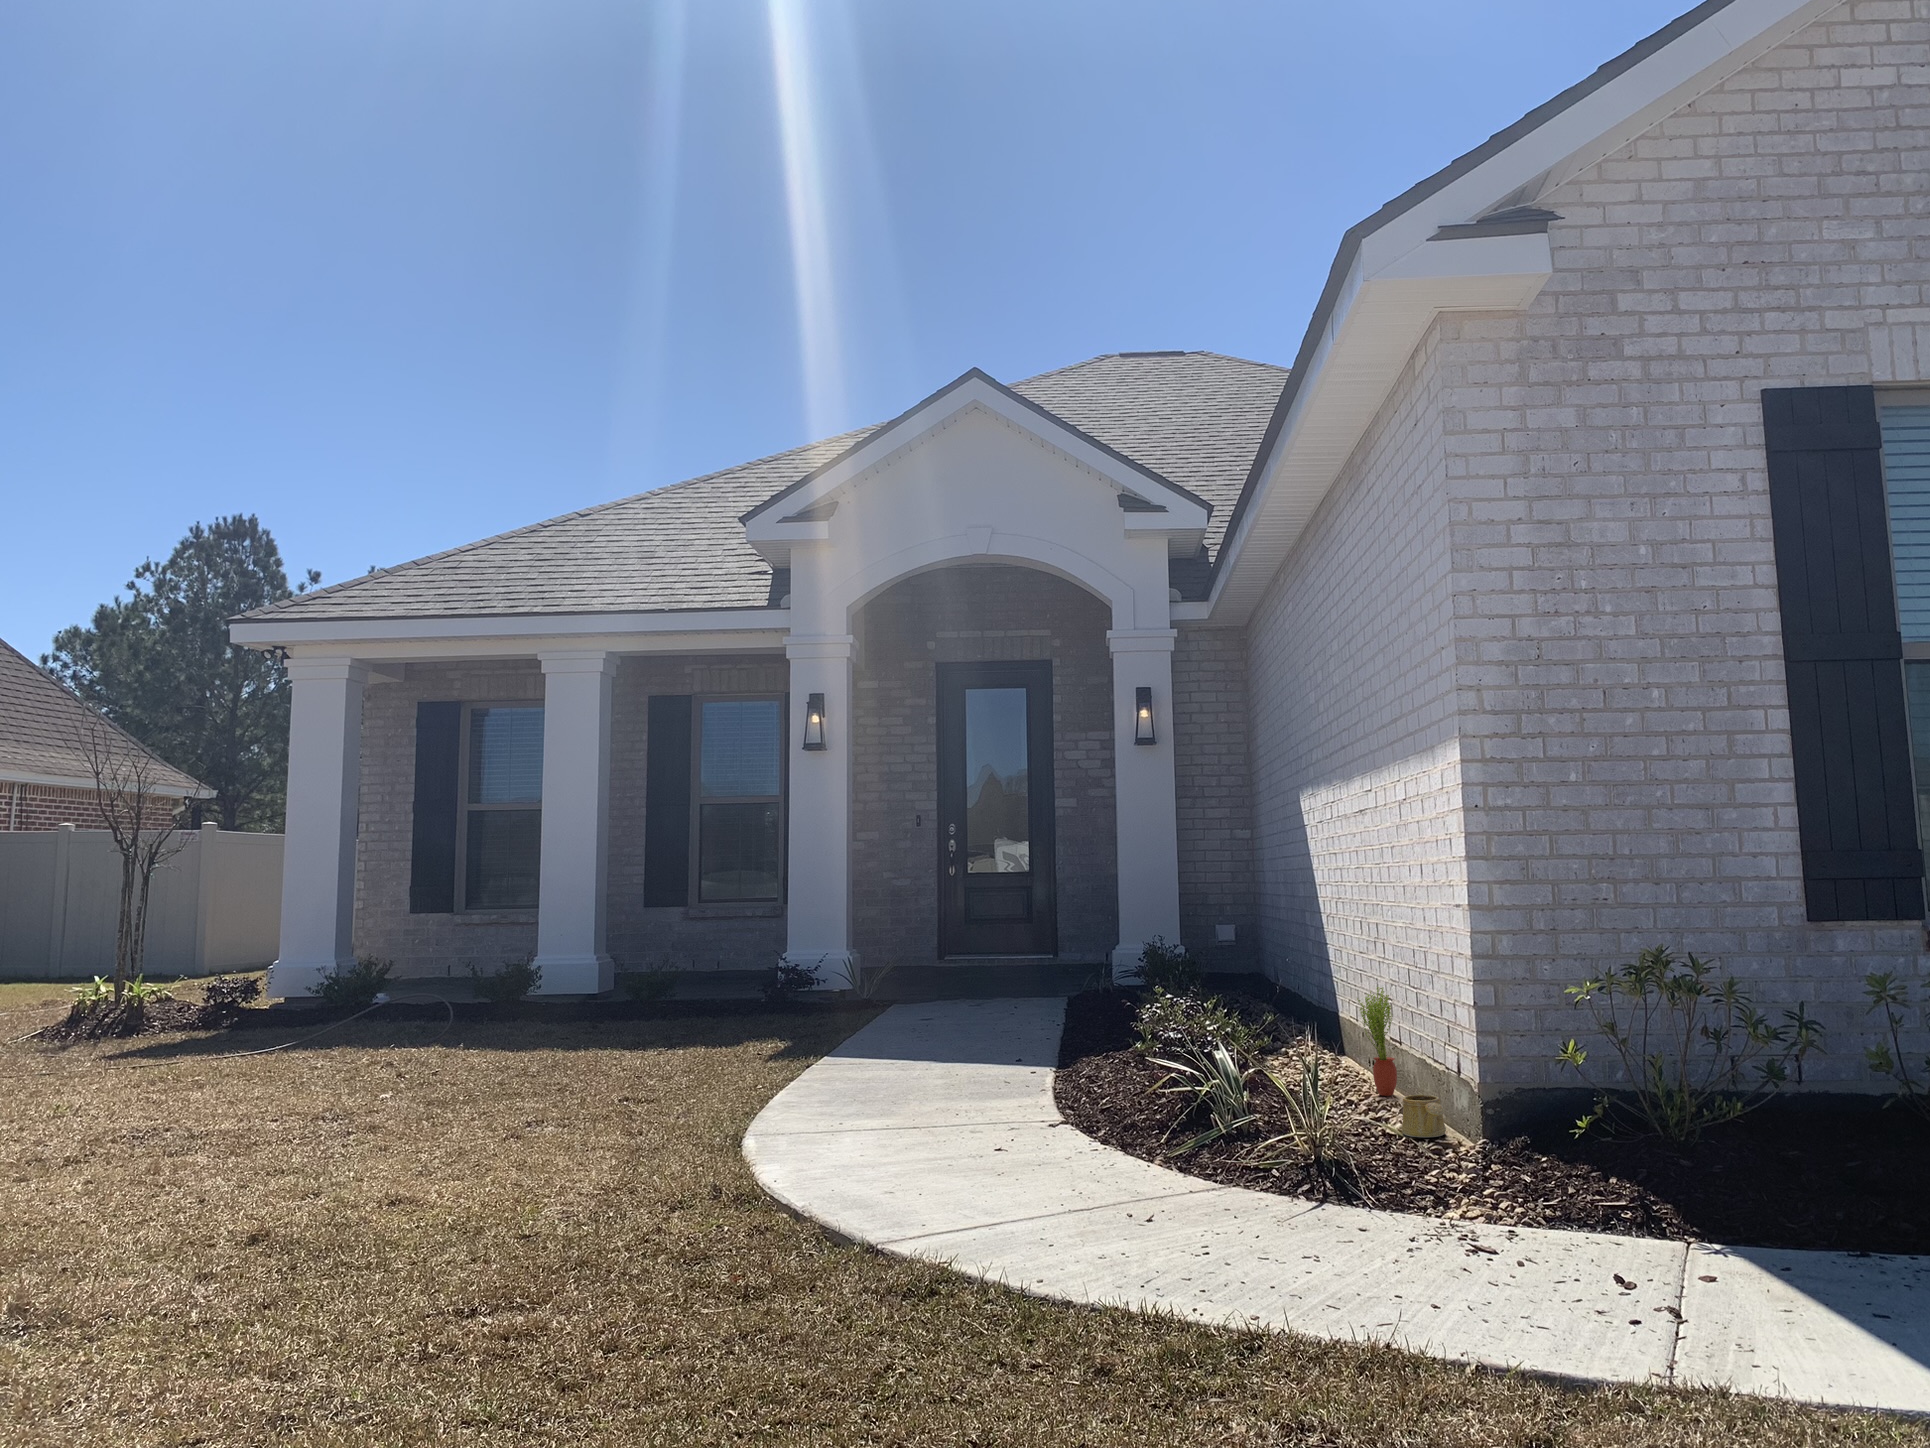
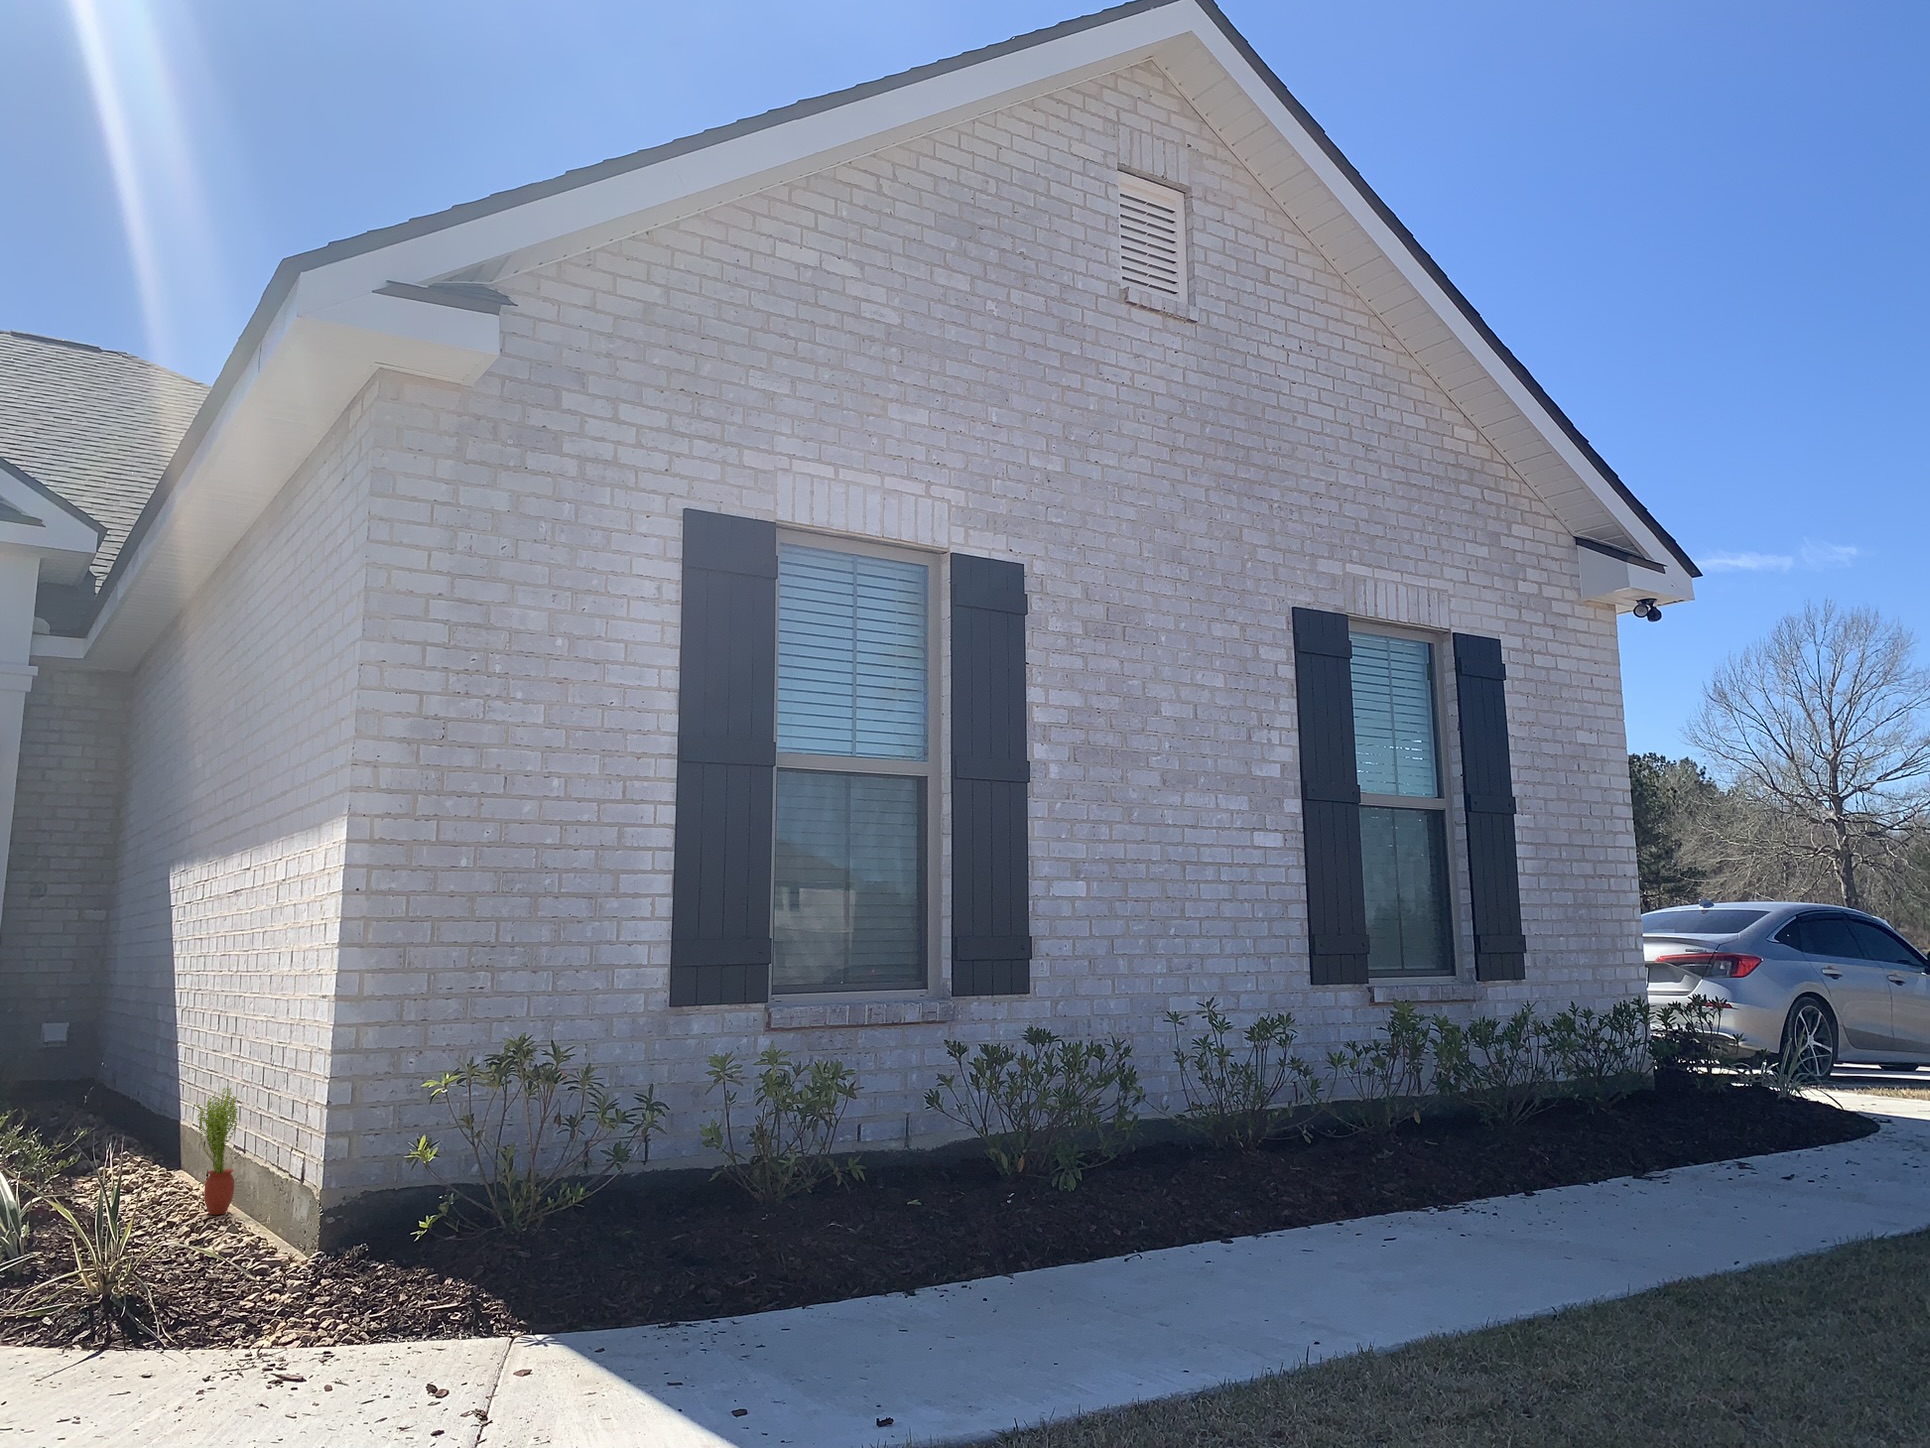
watering can: present [1402,1095,1446,1138] -> none [226,1210,280,1260]

